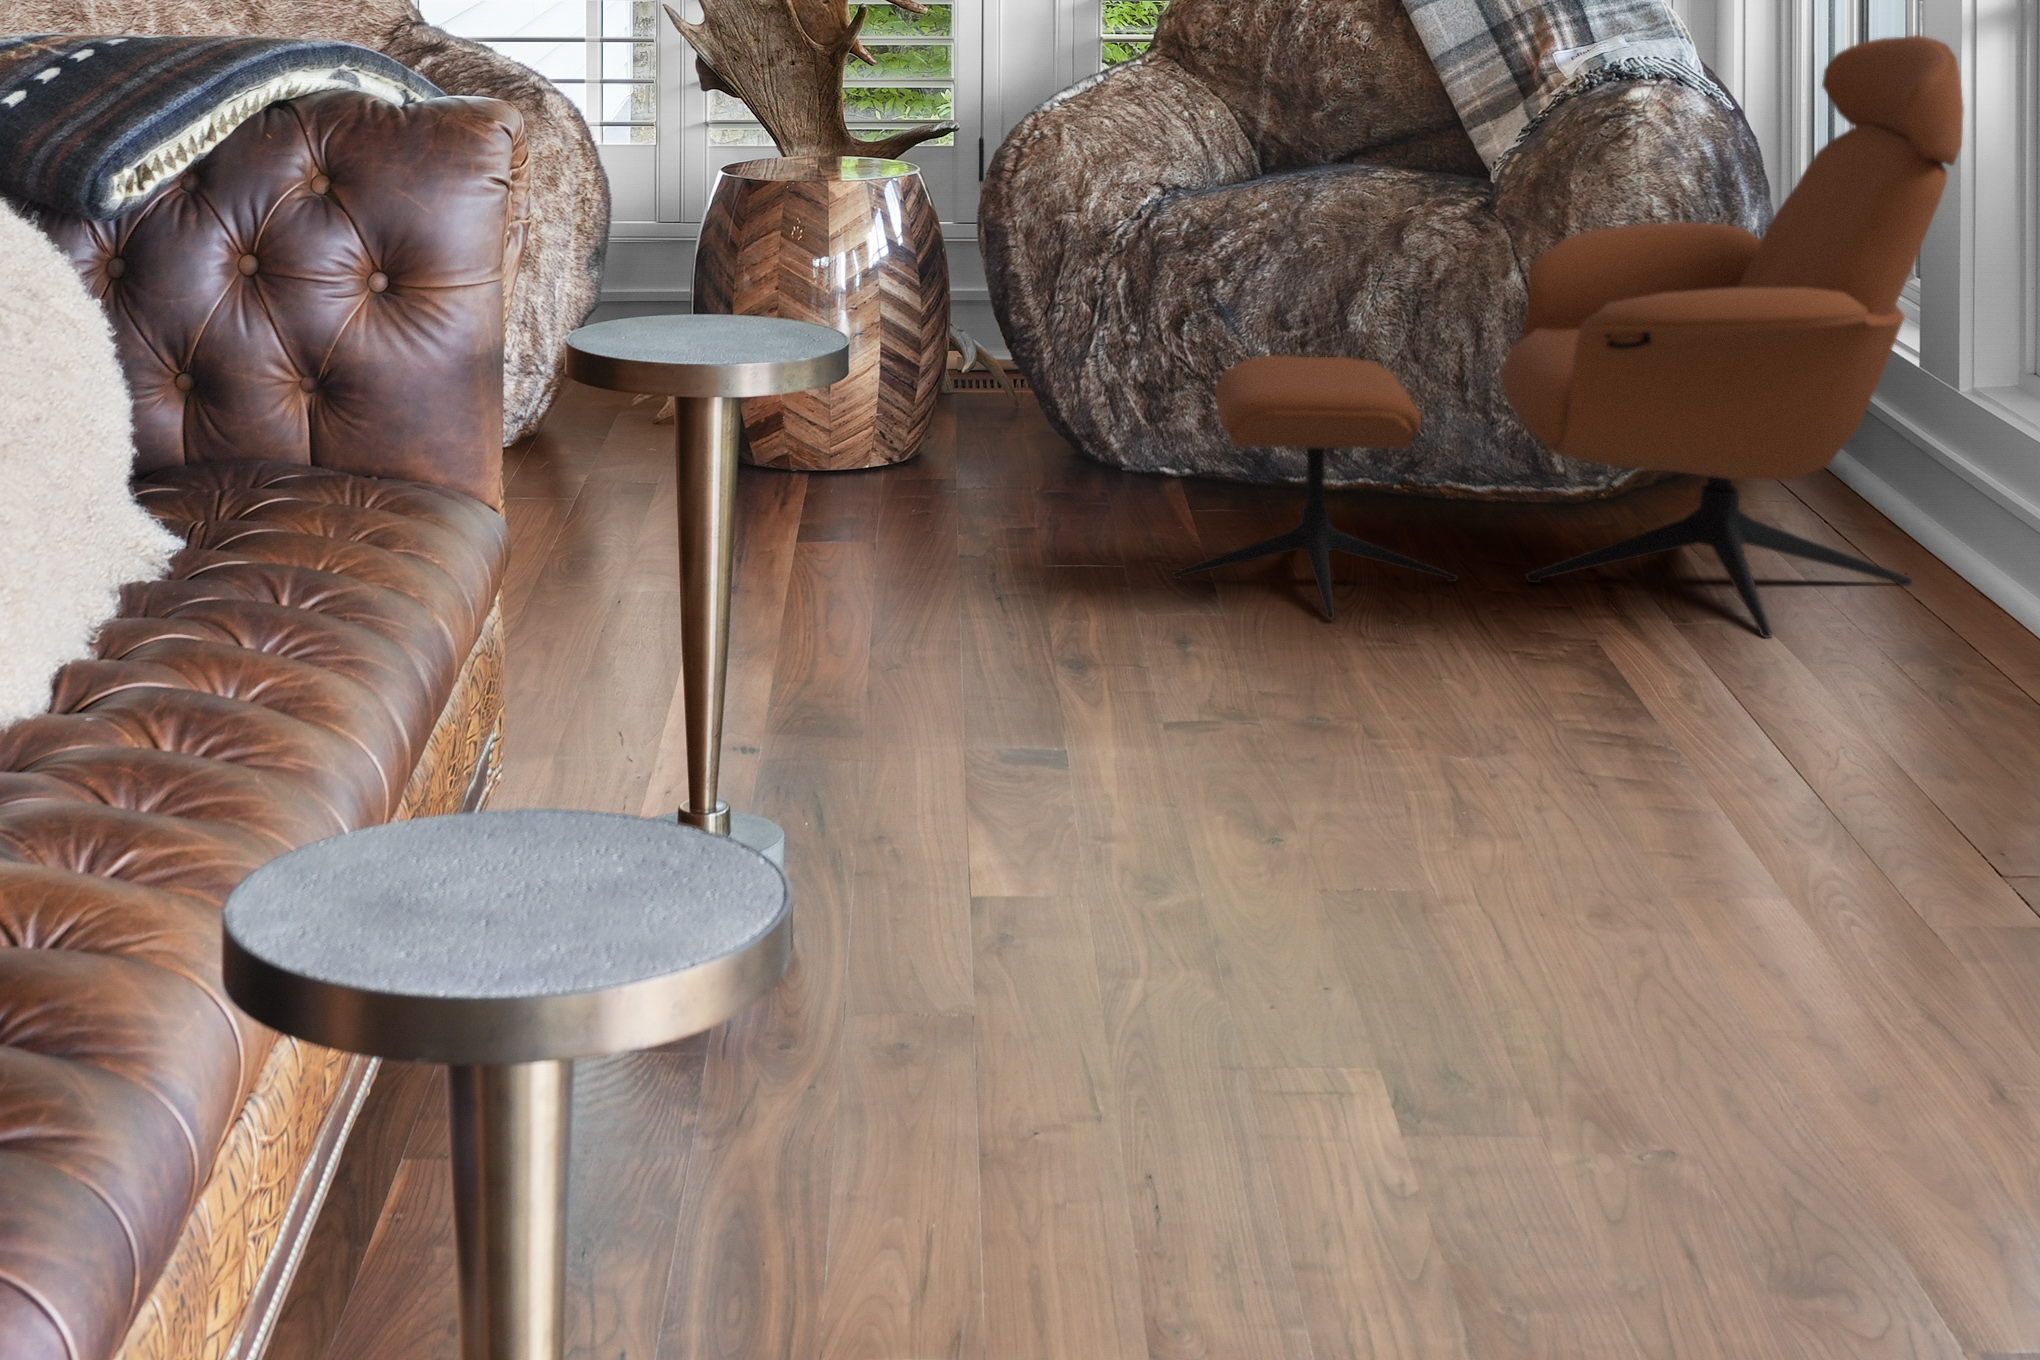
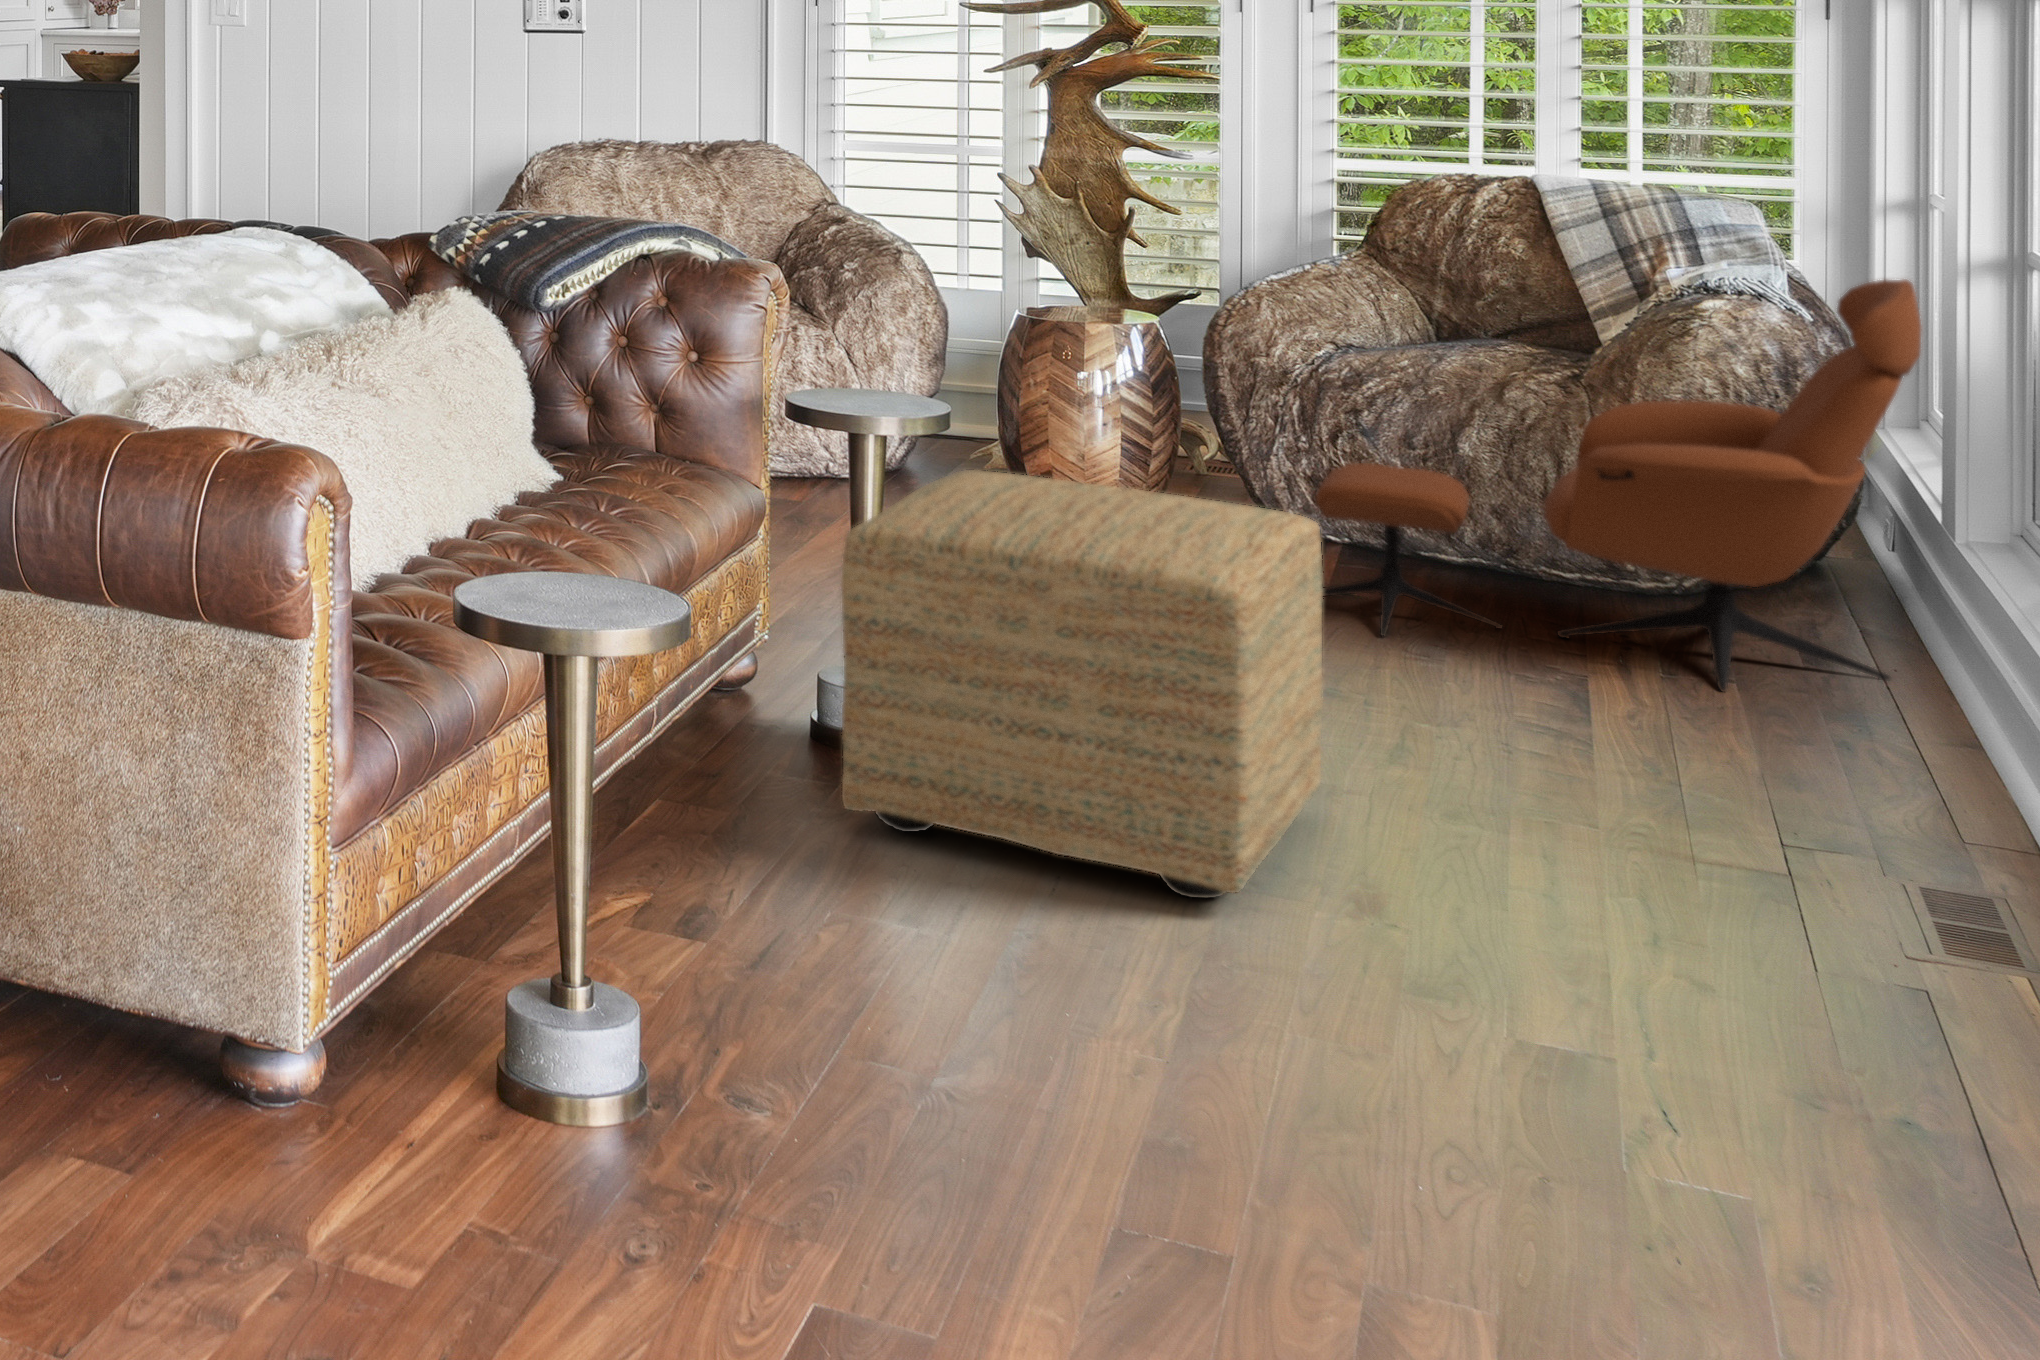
ottoman: none [796,460,1555,1245] -> present [841,470,1323,898]

